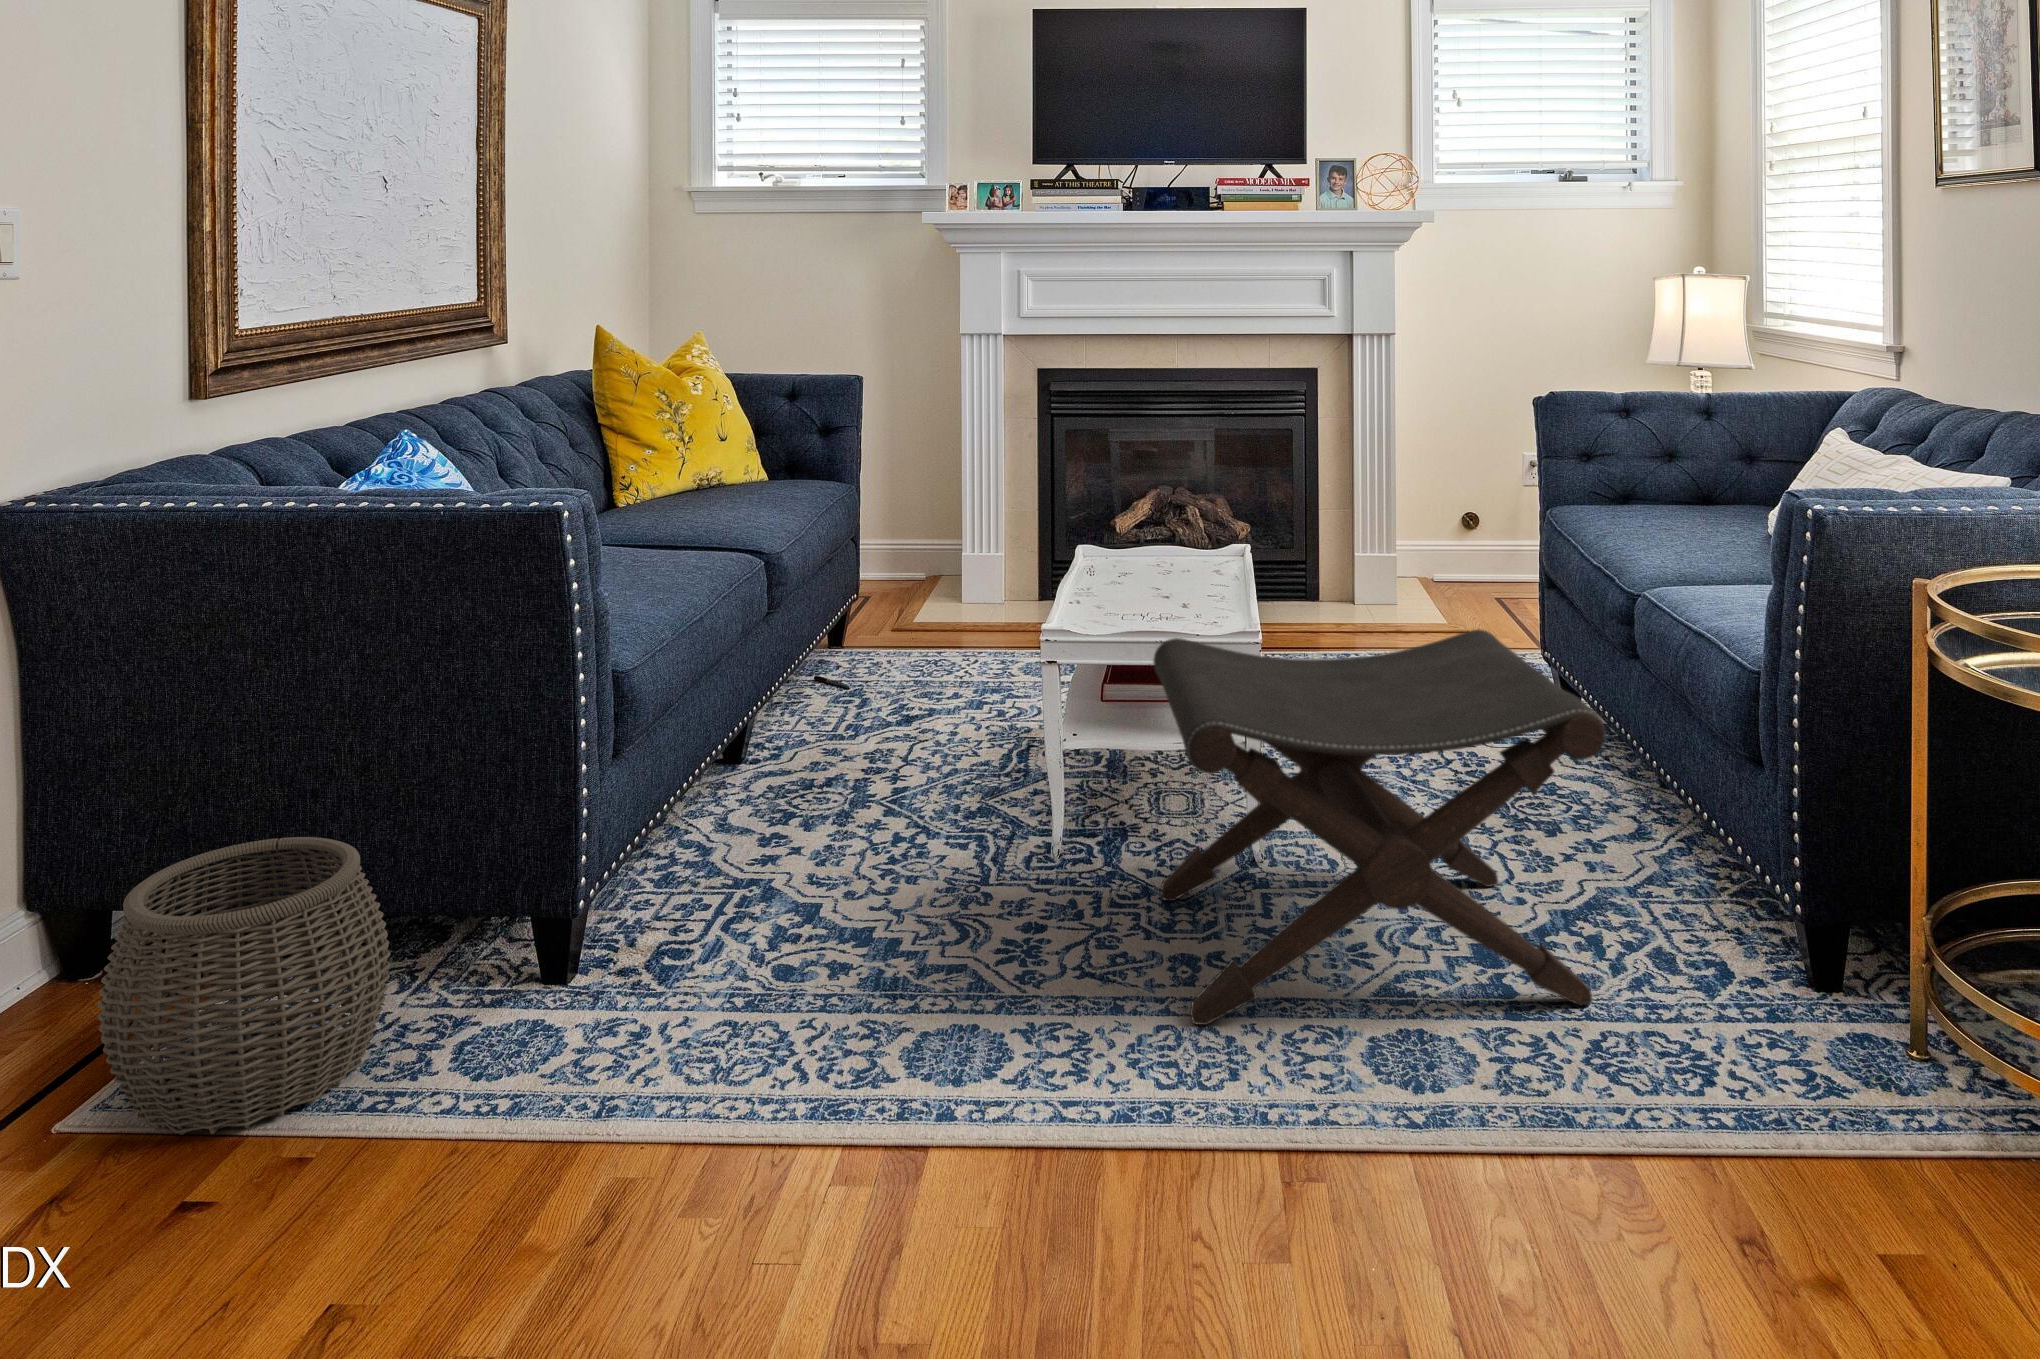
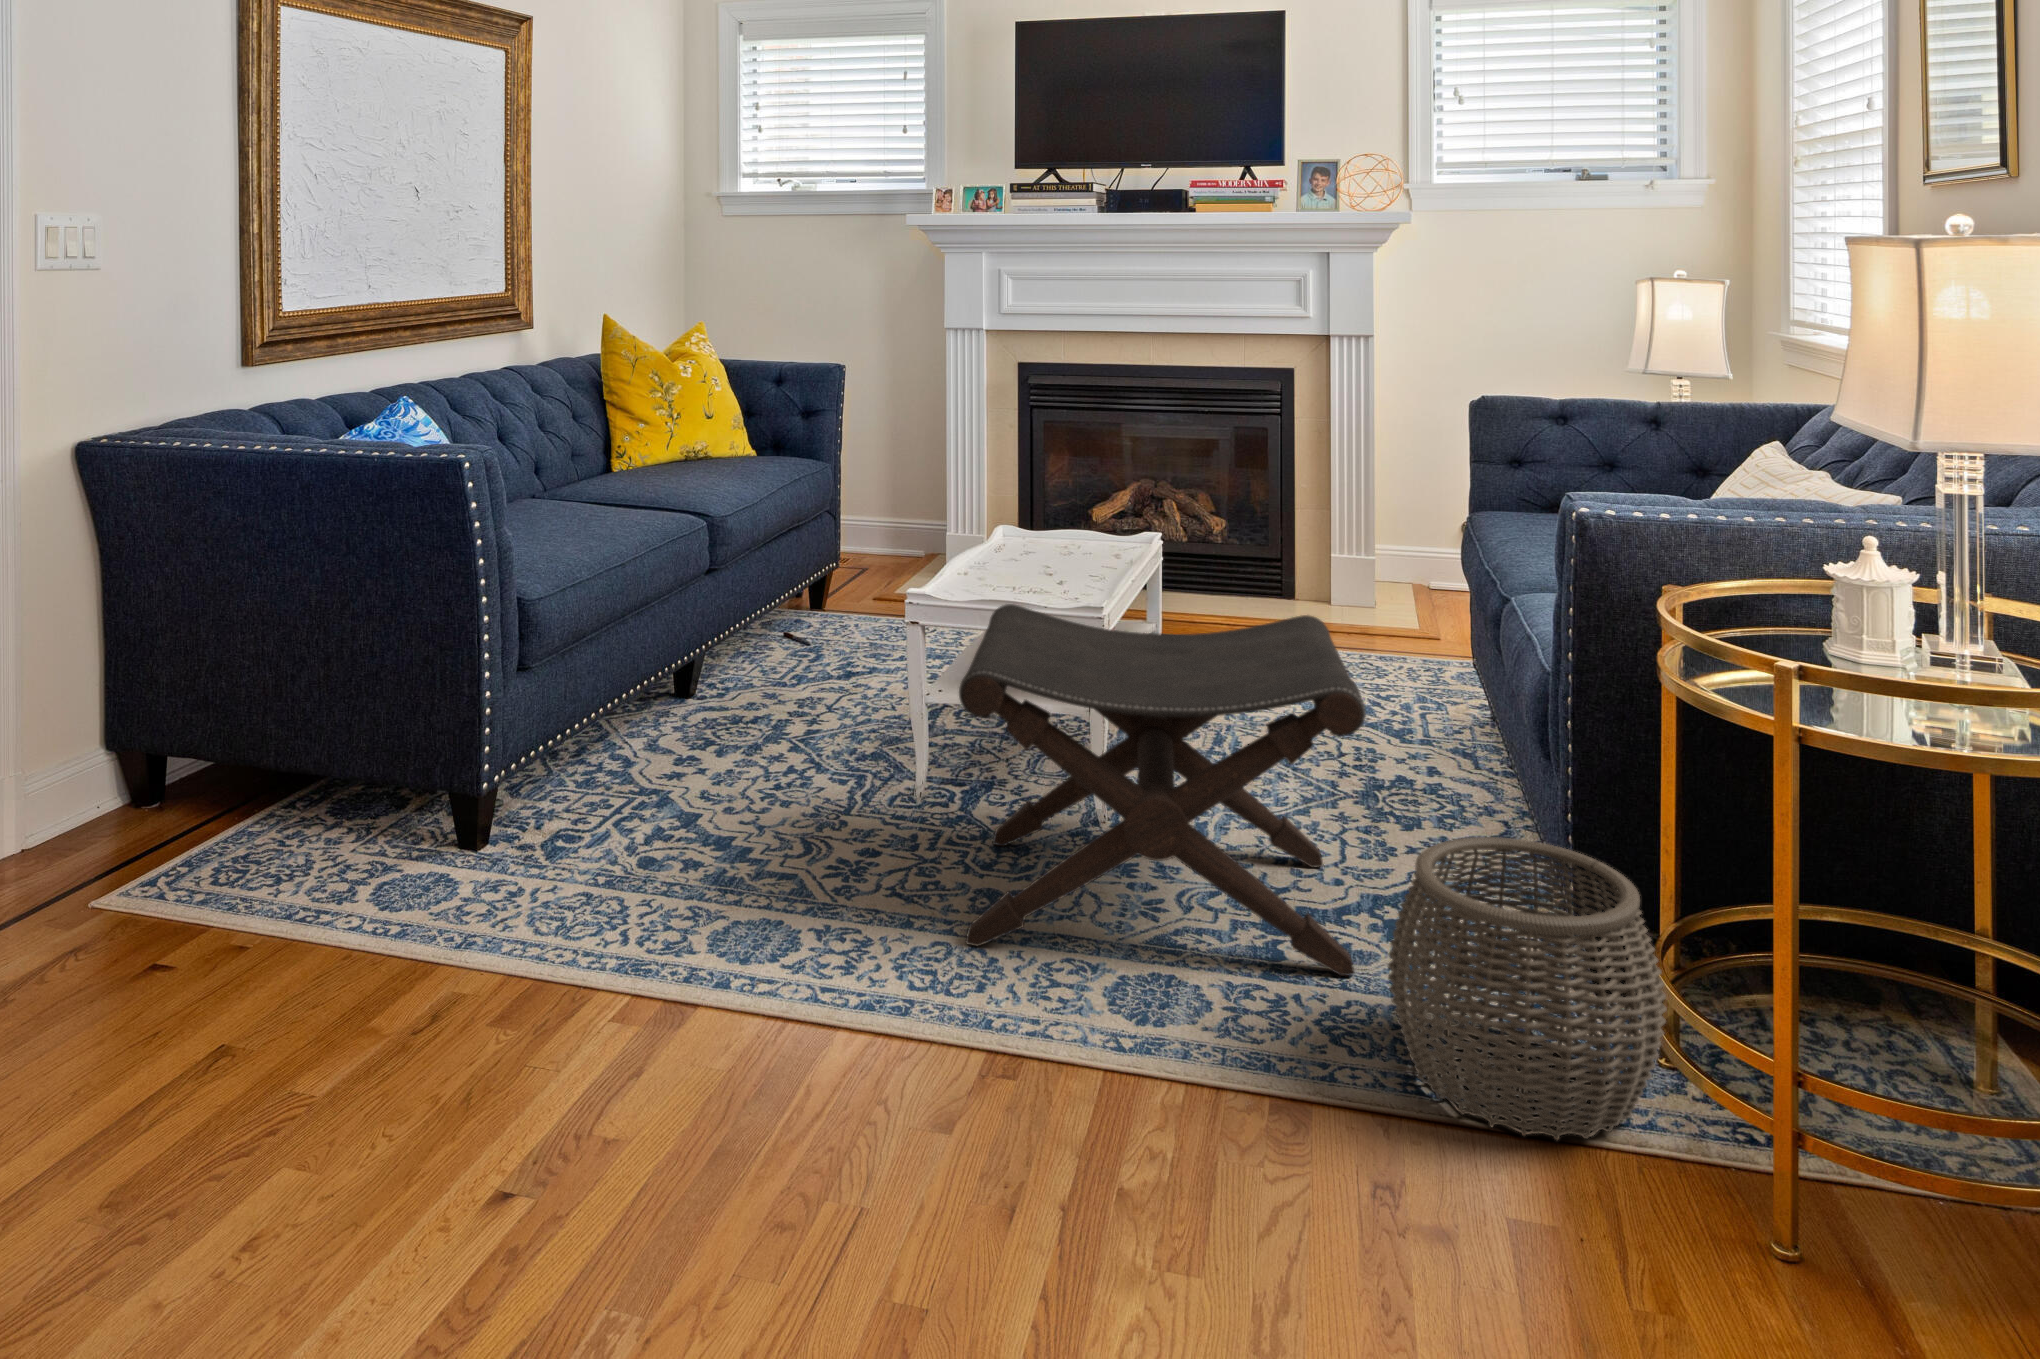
woven basket: present [98,837,391,1135] -> present [1388,837,1667,1140]

